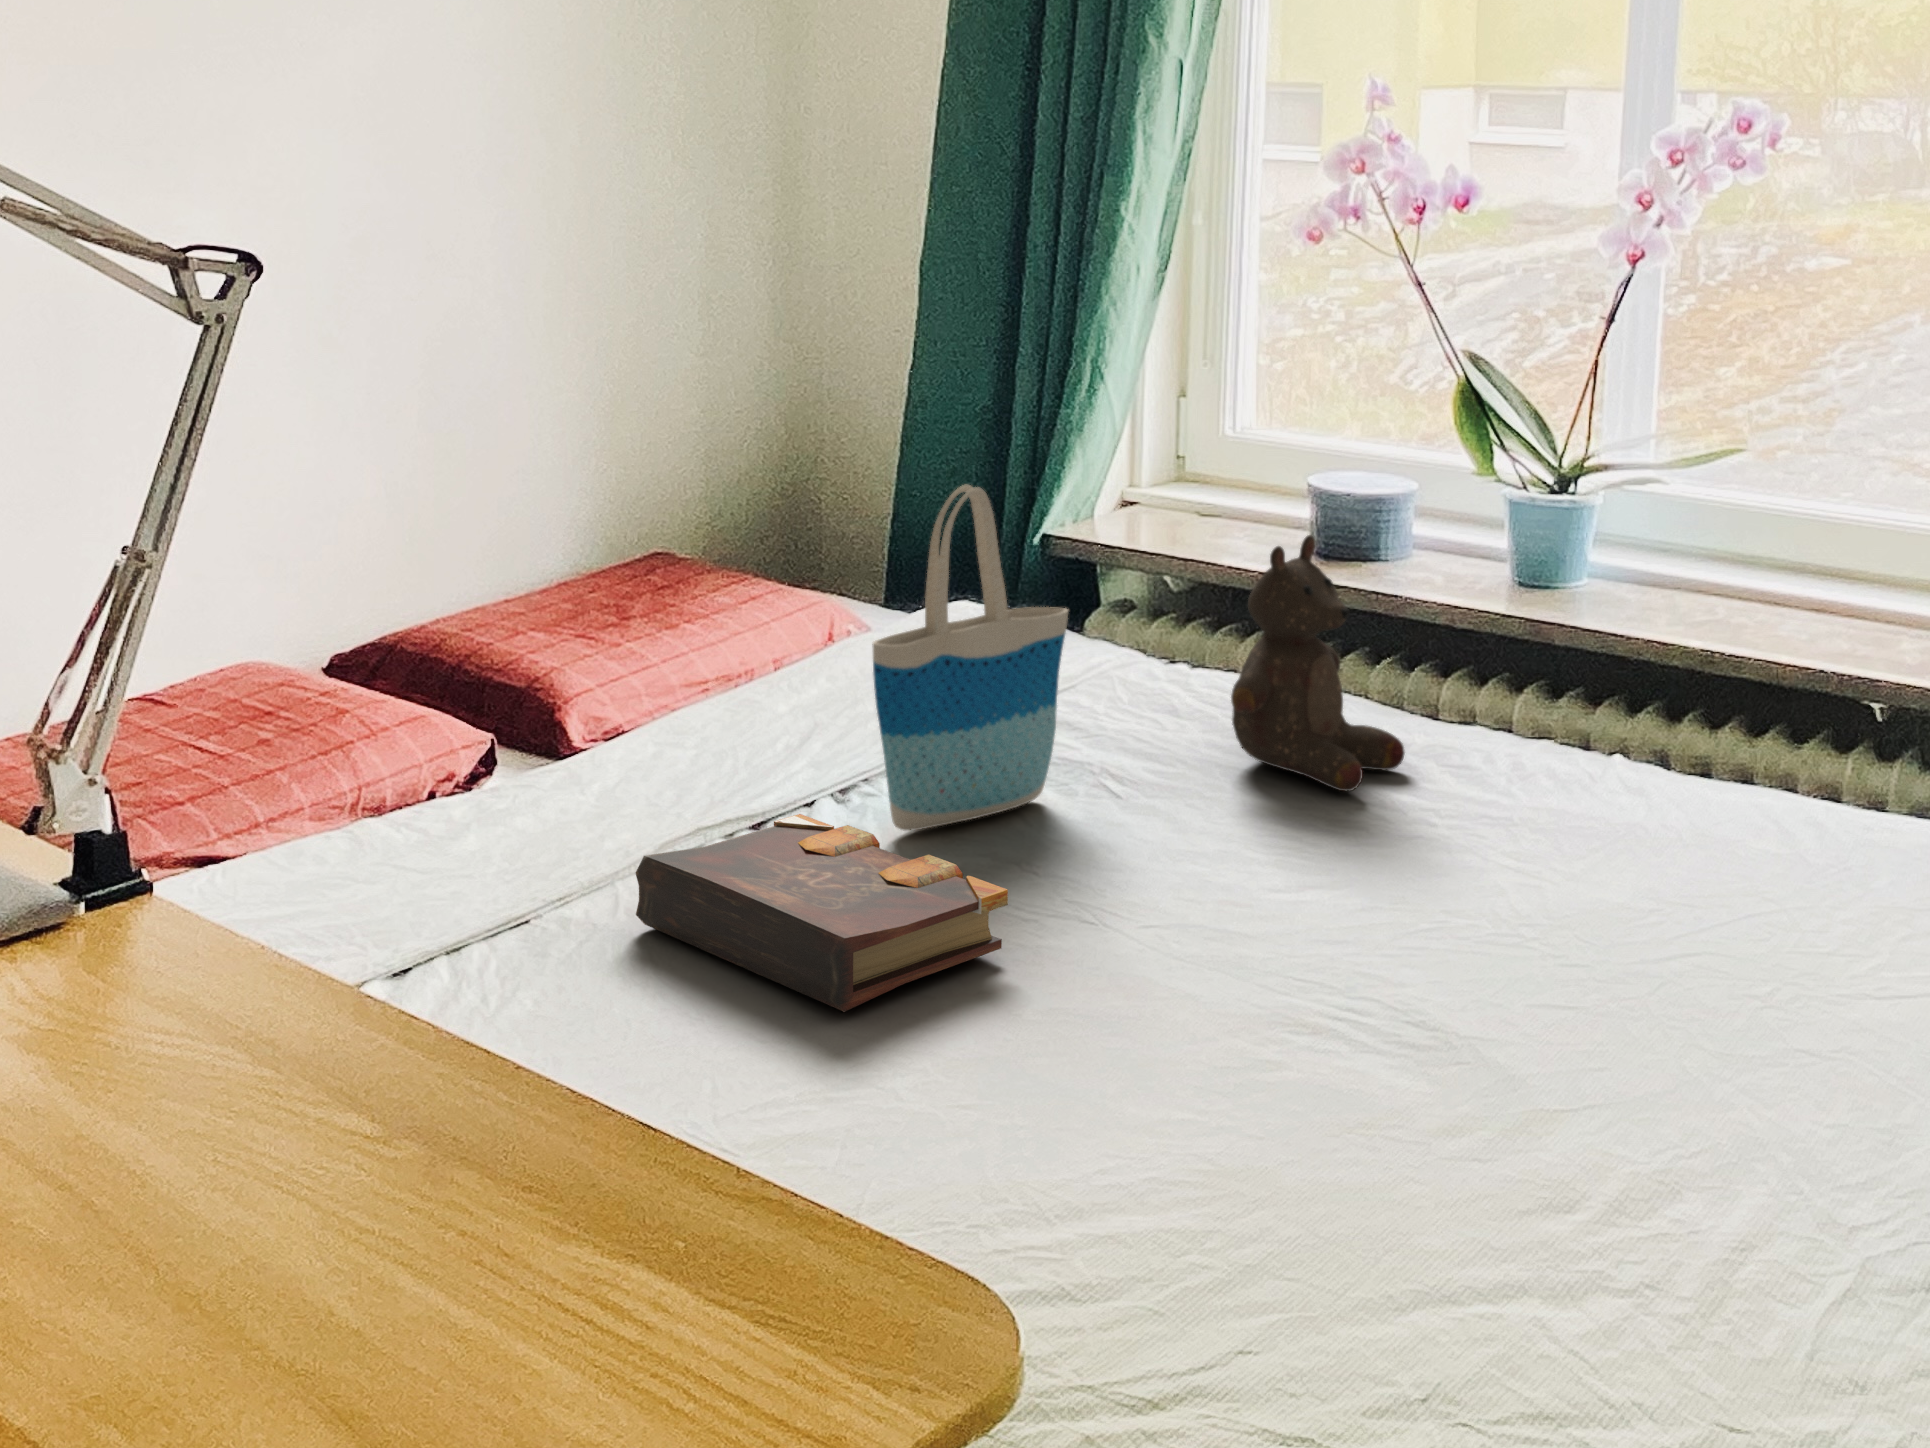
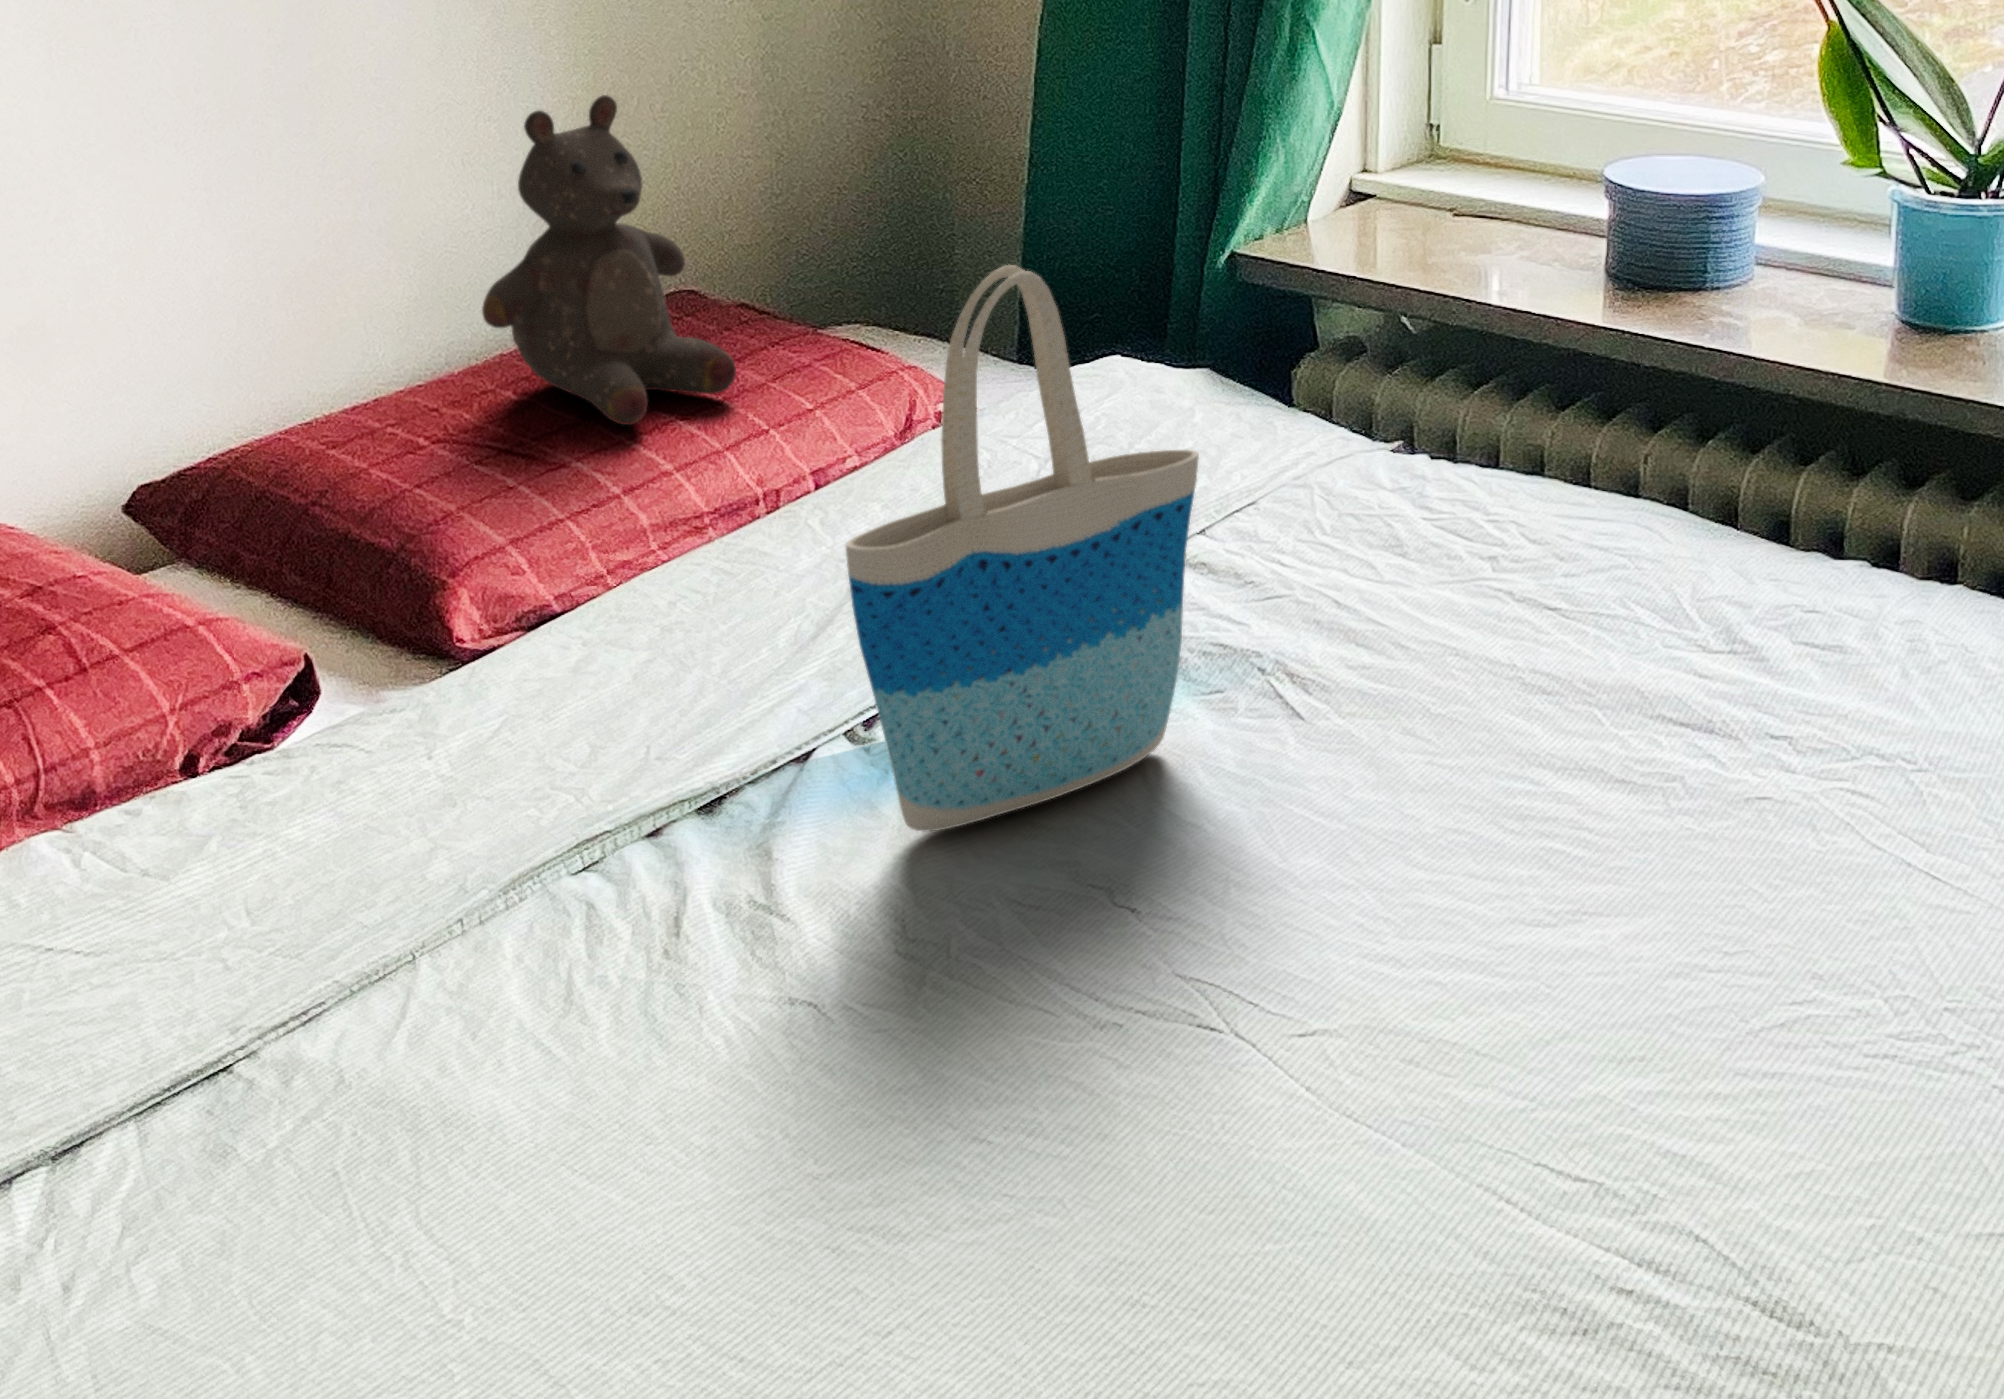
stuffed bear: present [1231,535,1405,791] -> present [482,95,736,425]
book: present [636,814,1008,1012] -> none [388,843,1033,1336]

